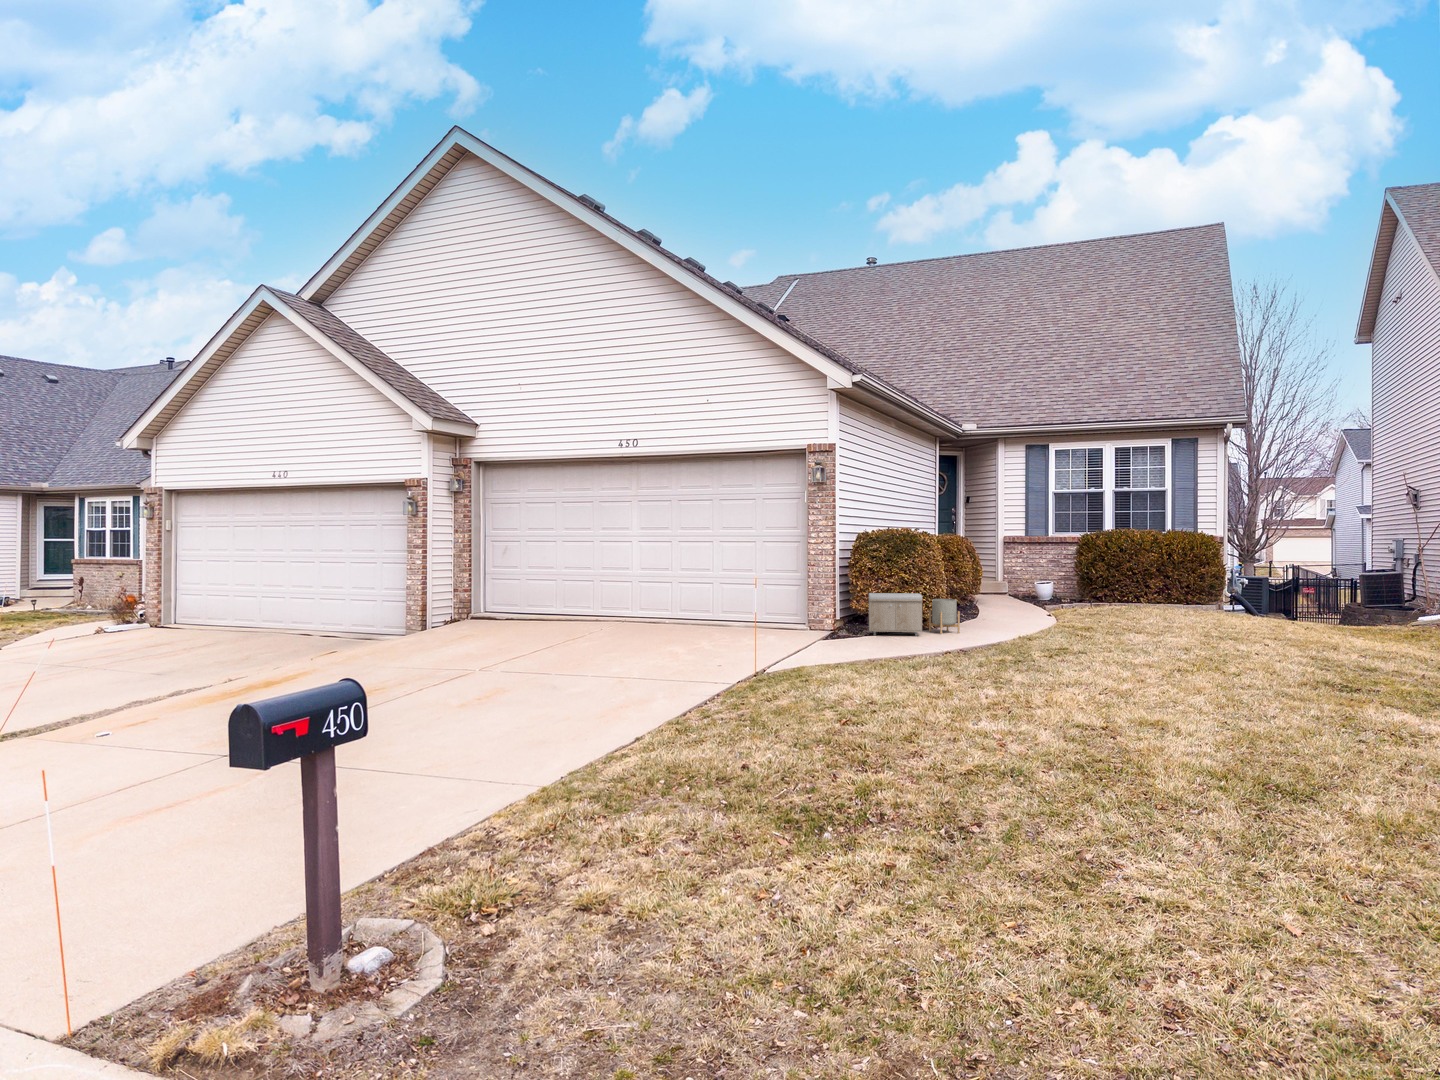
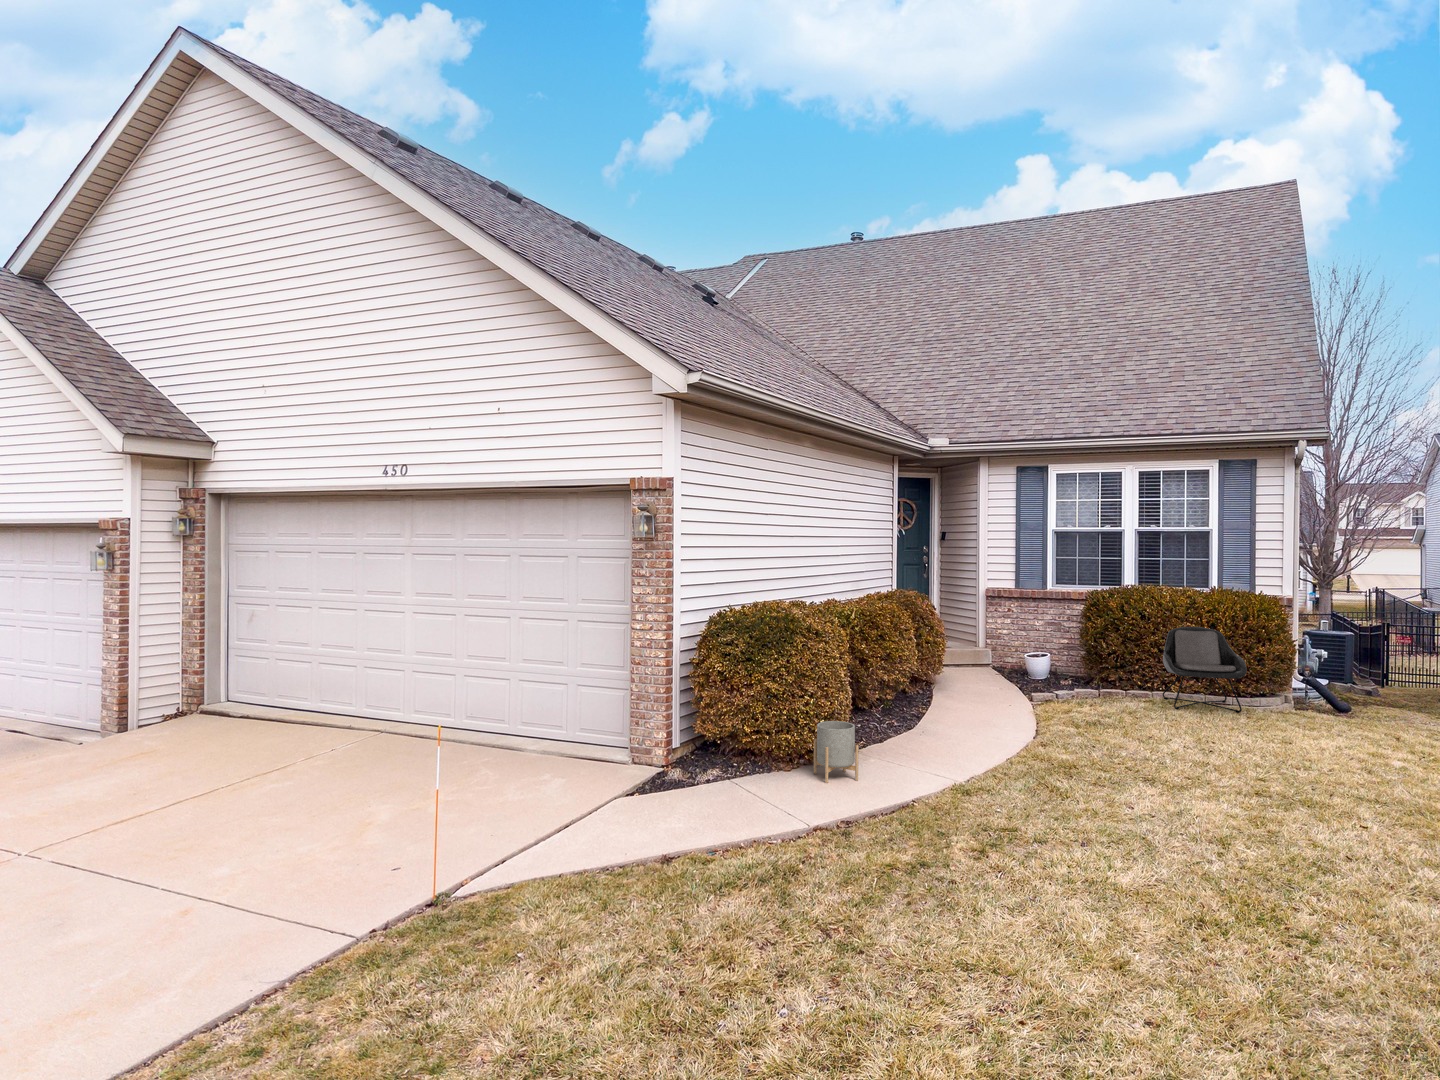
lounge chair: none [1135,555,1193,610] -> present [1162,627,1247,713]
storage bench: present [869,593,922,636] -> none [707,712,796,789]

